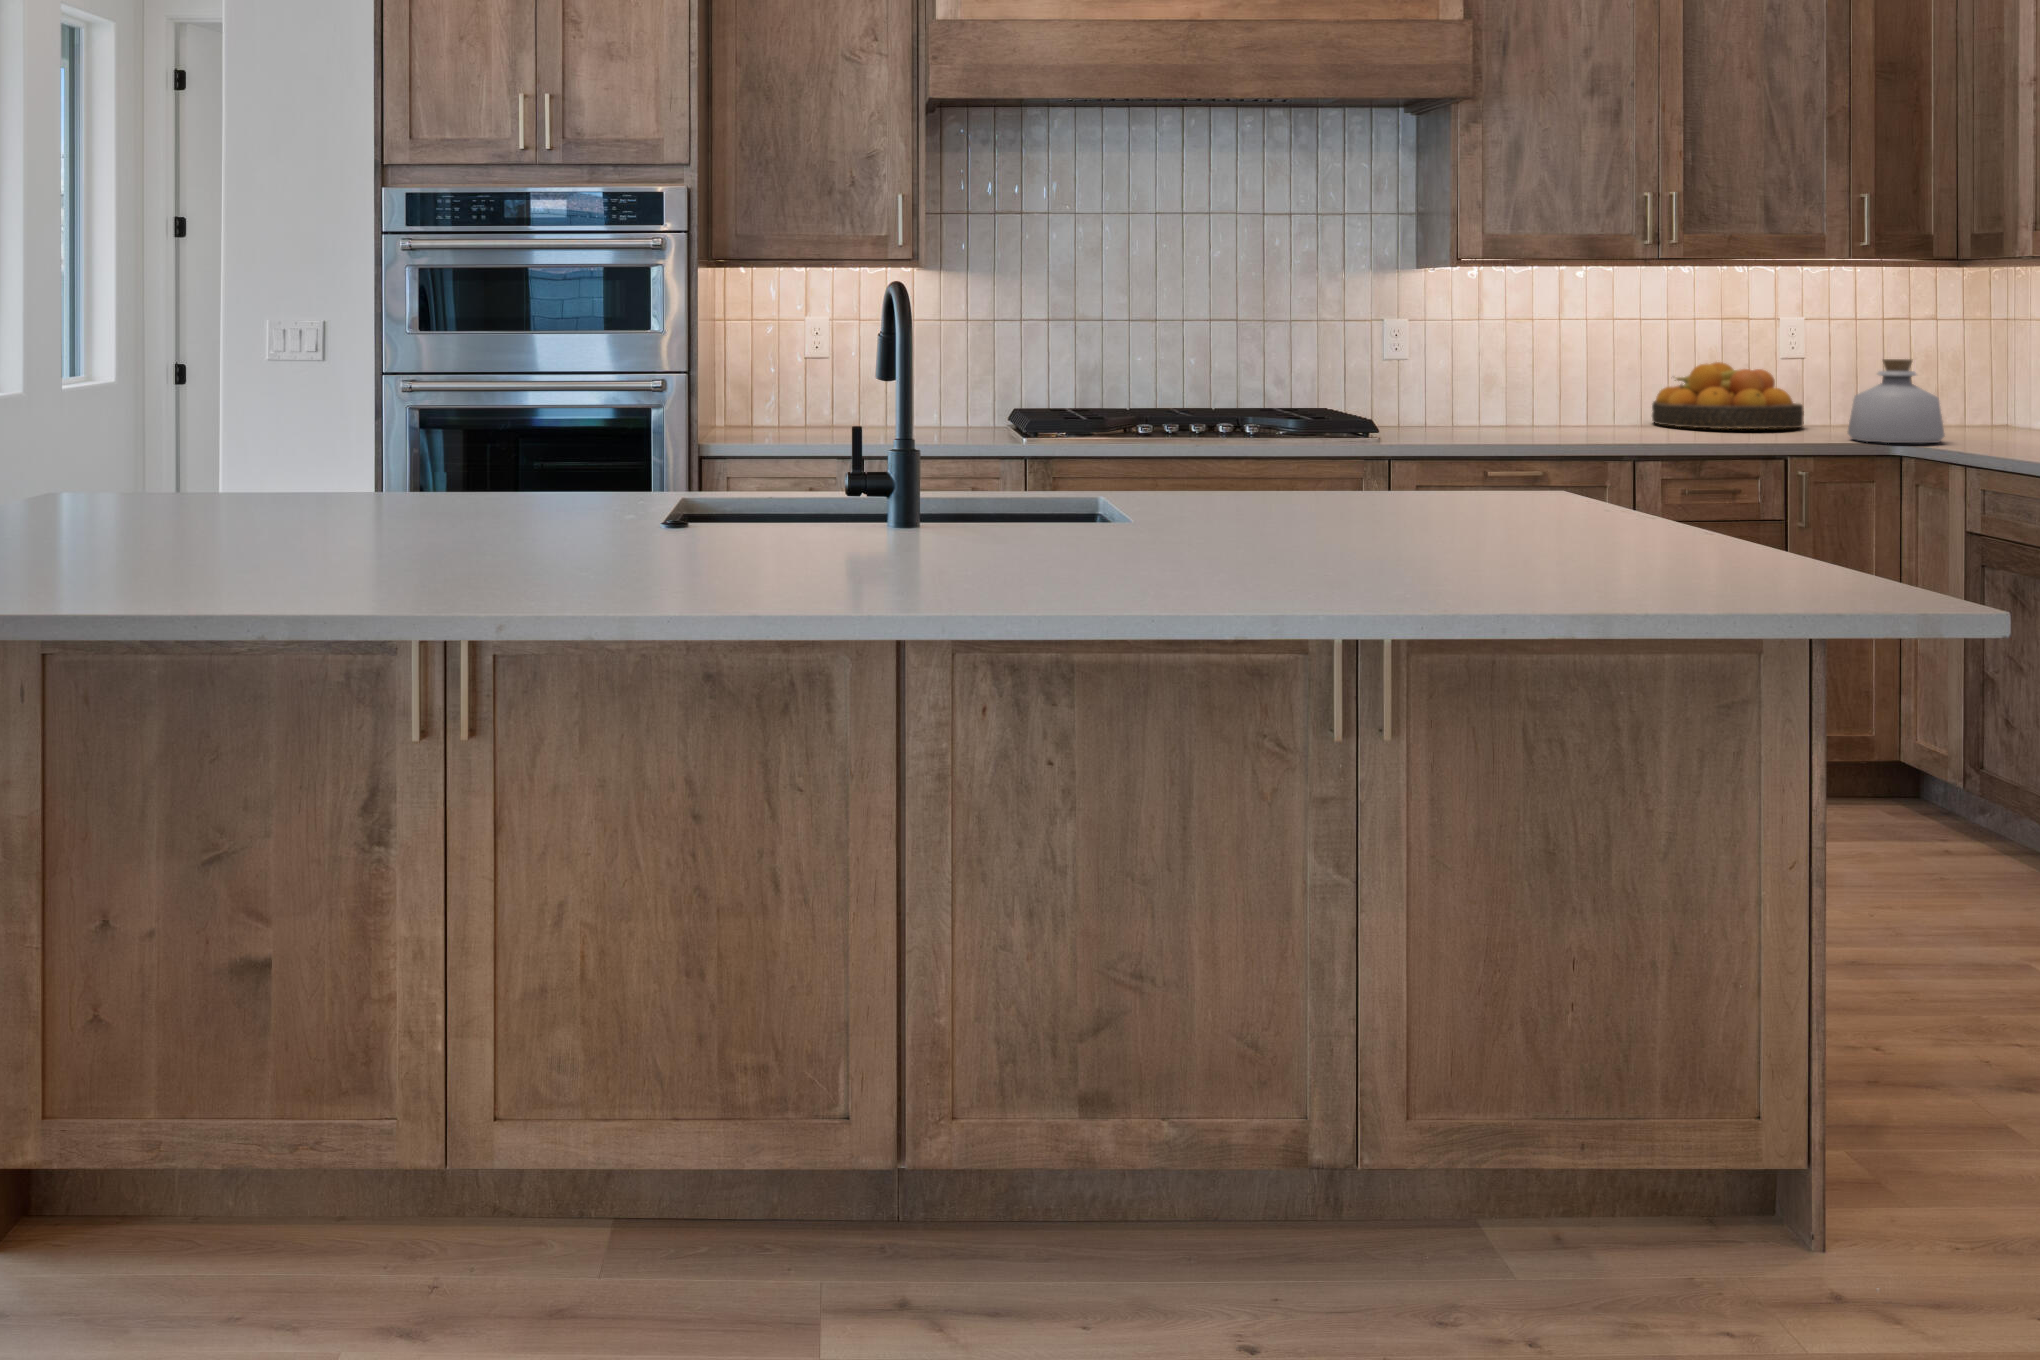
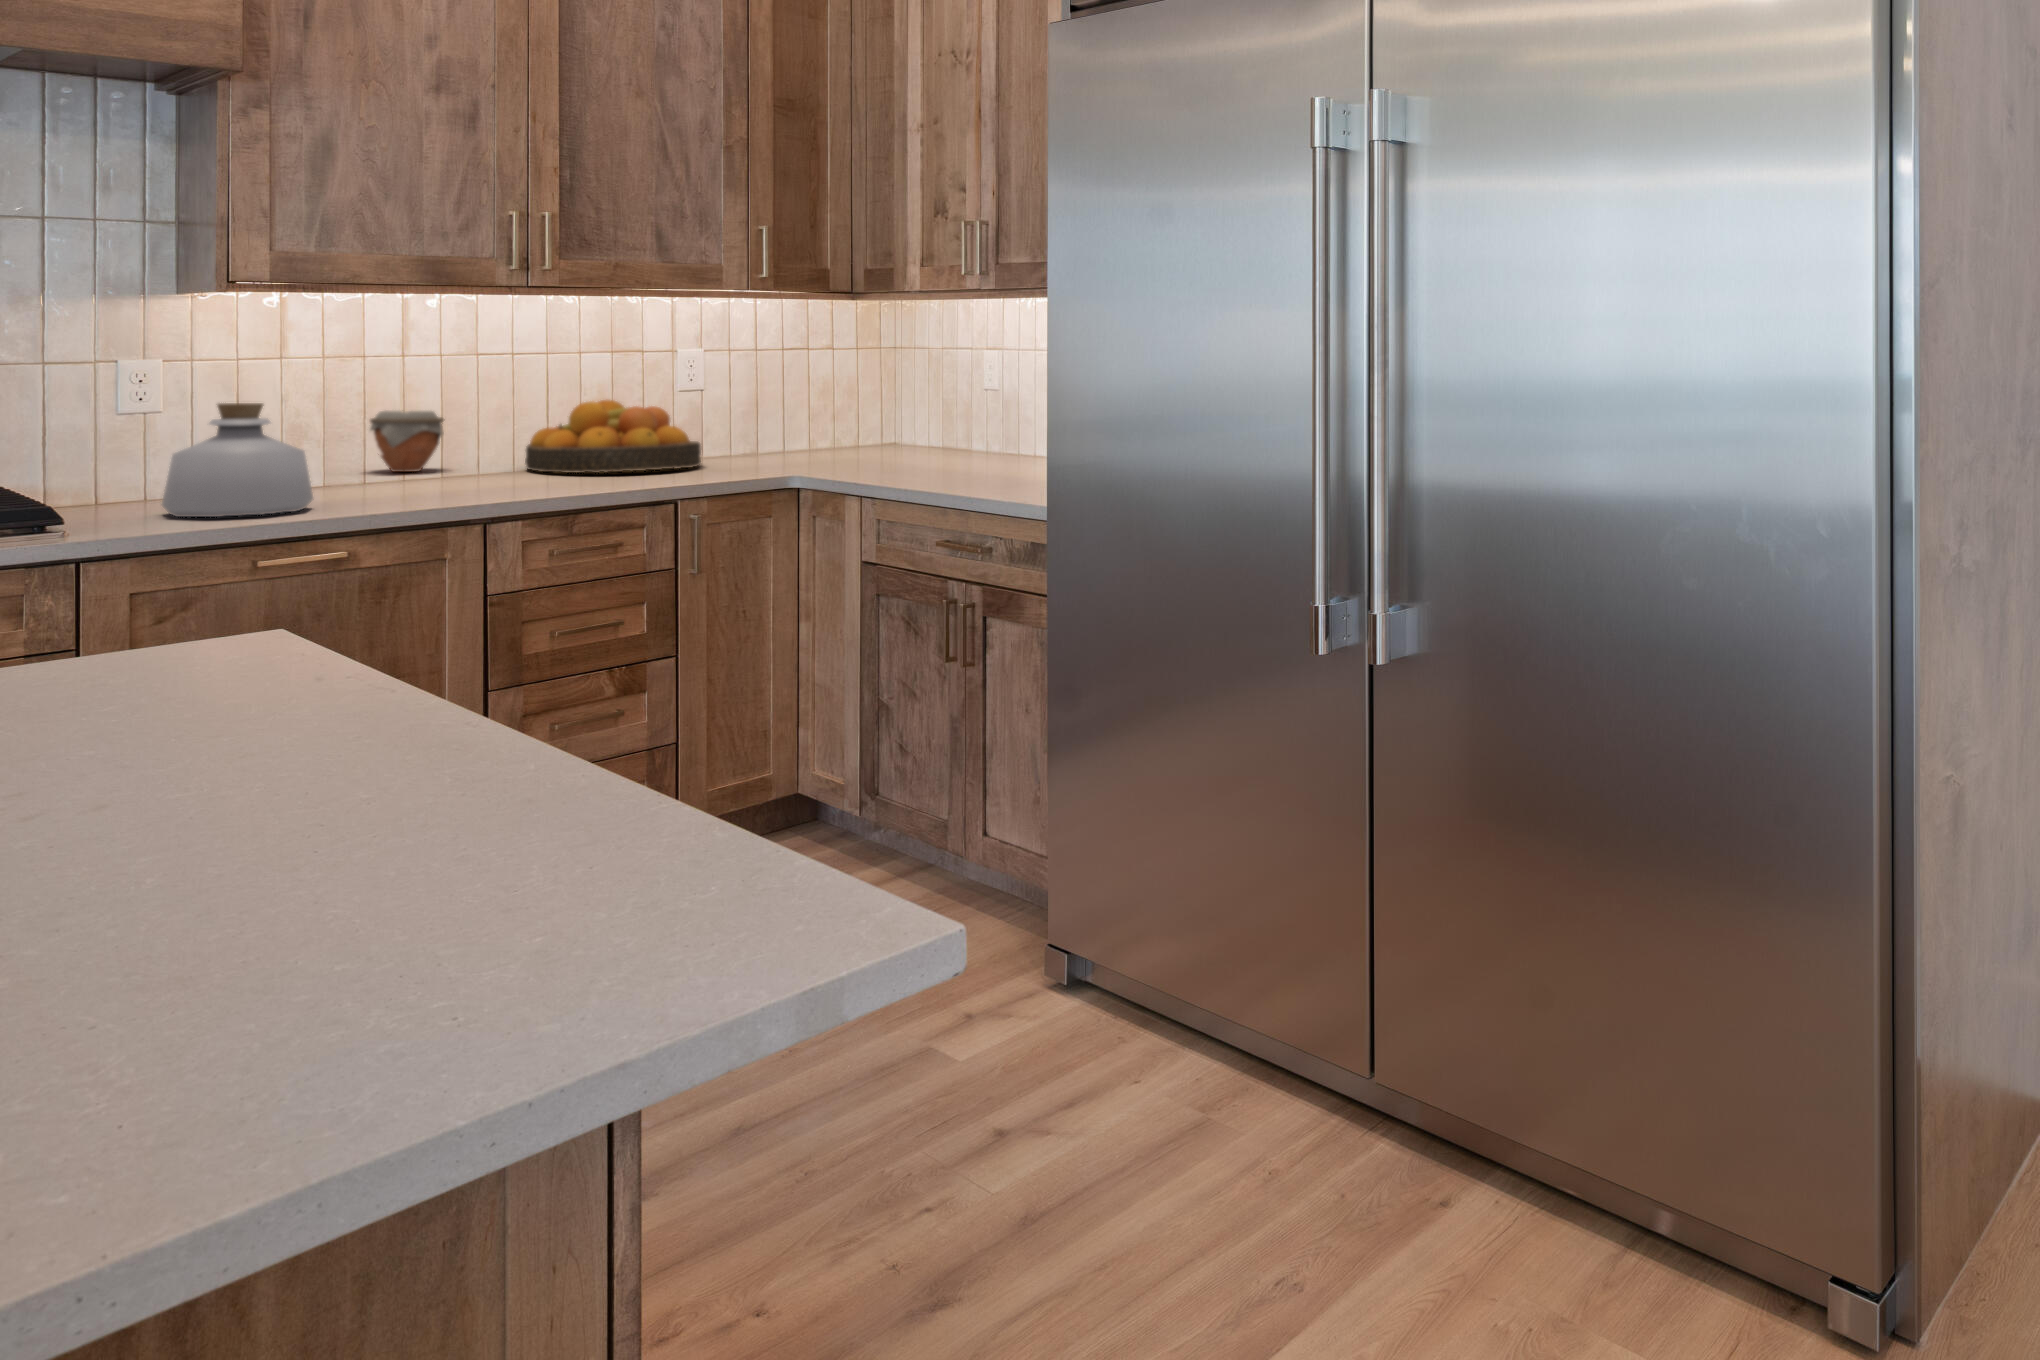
bottle: present [1848,359,1944,443] -> present [162,403,313,517]
jar: none [1534,368,1590,421] -> present [370,411,444,472]

